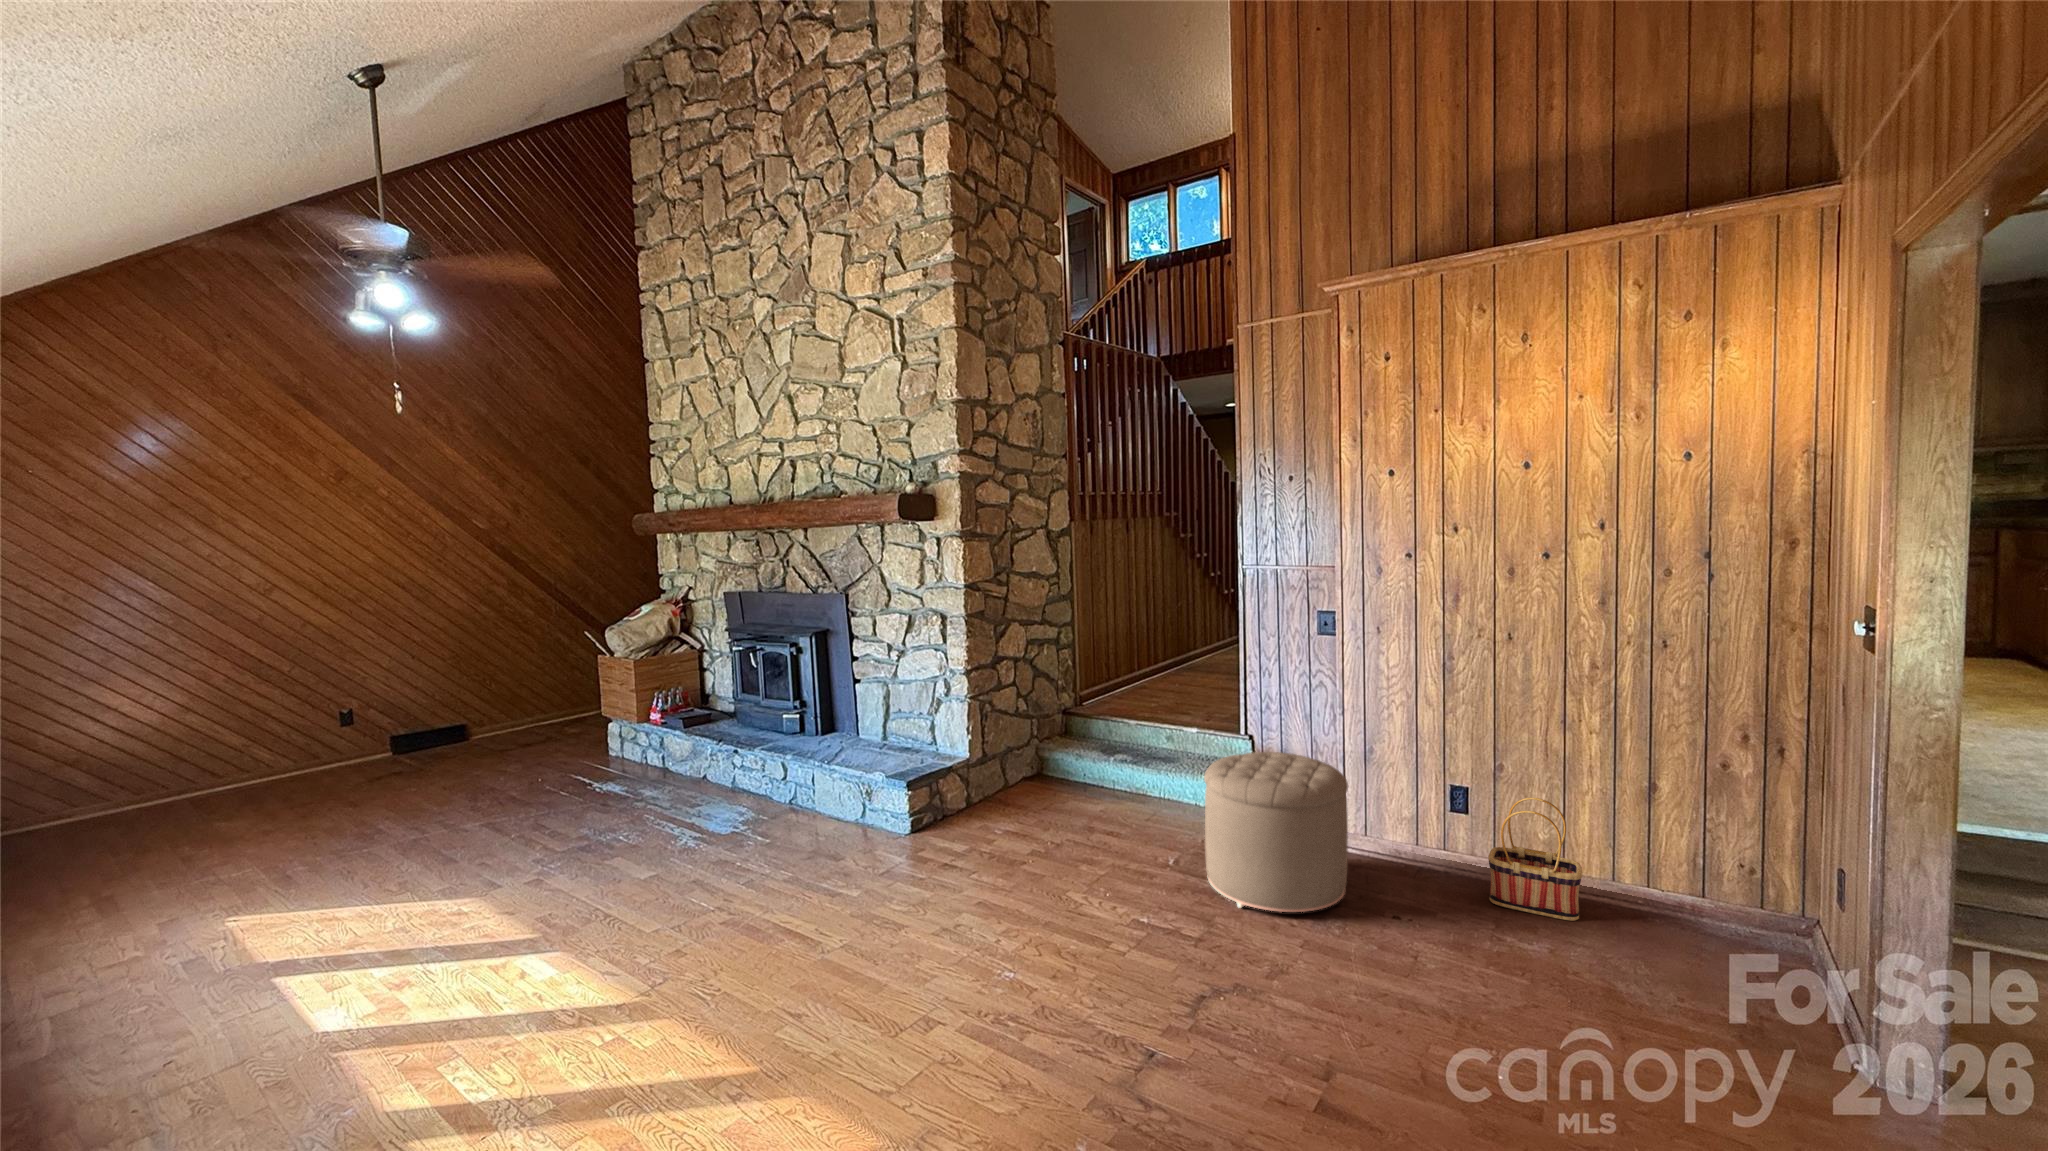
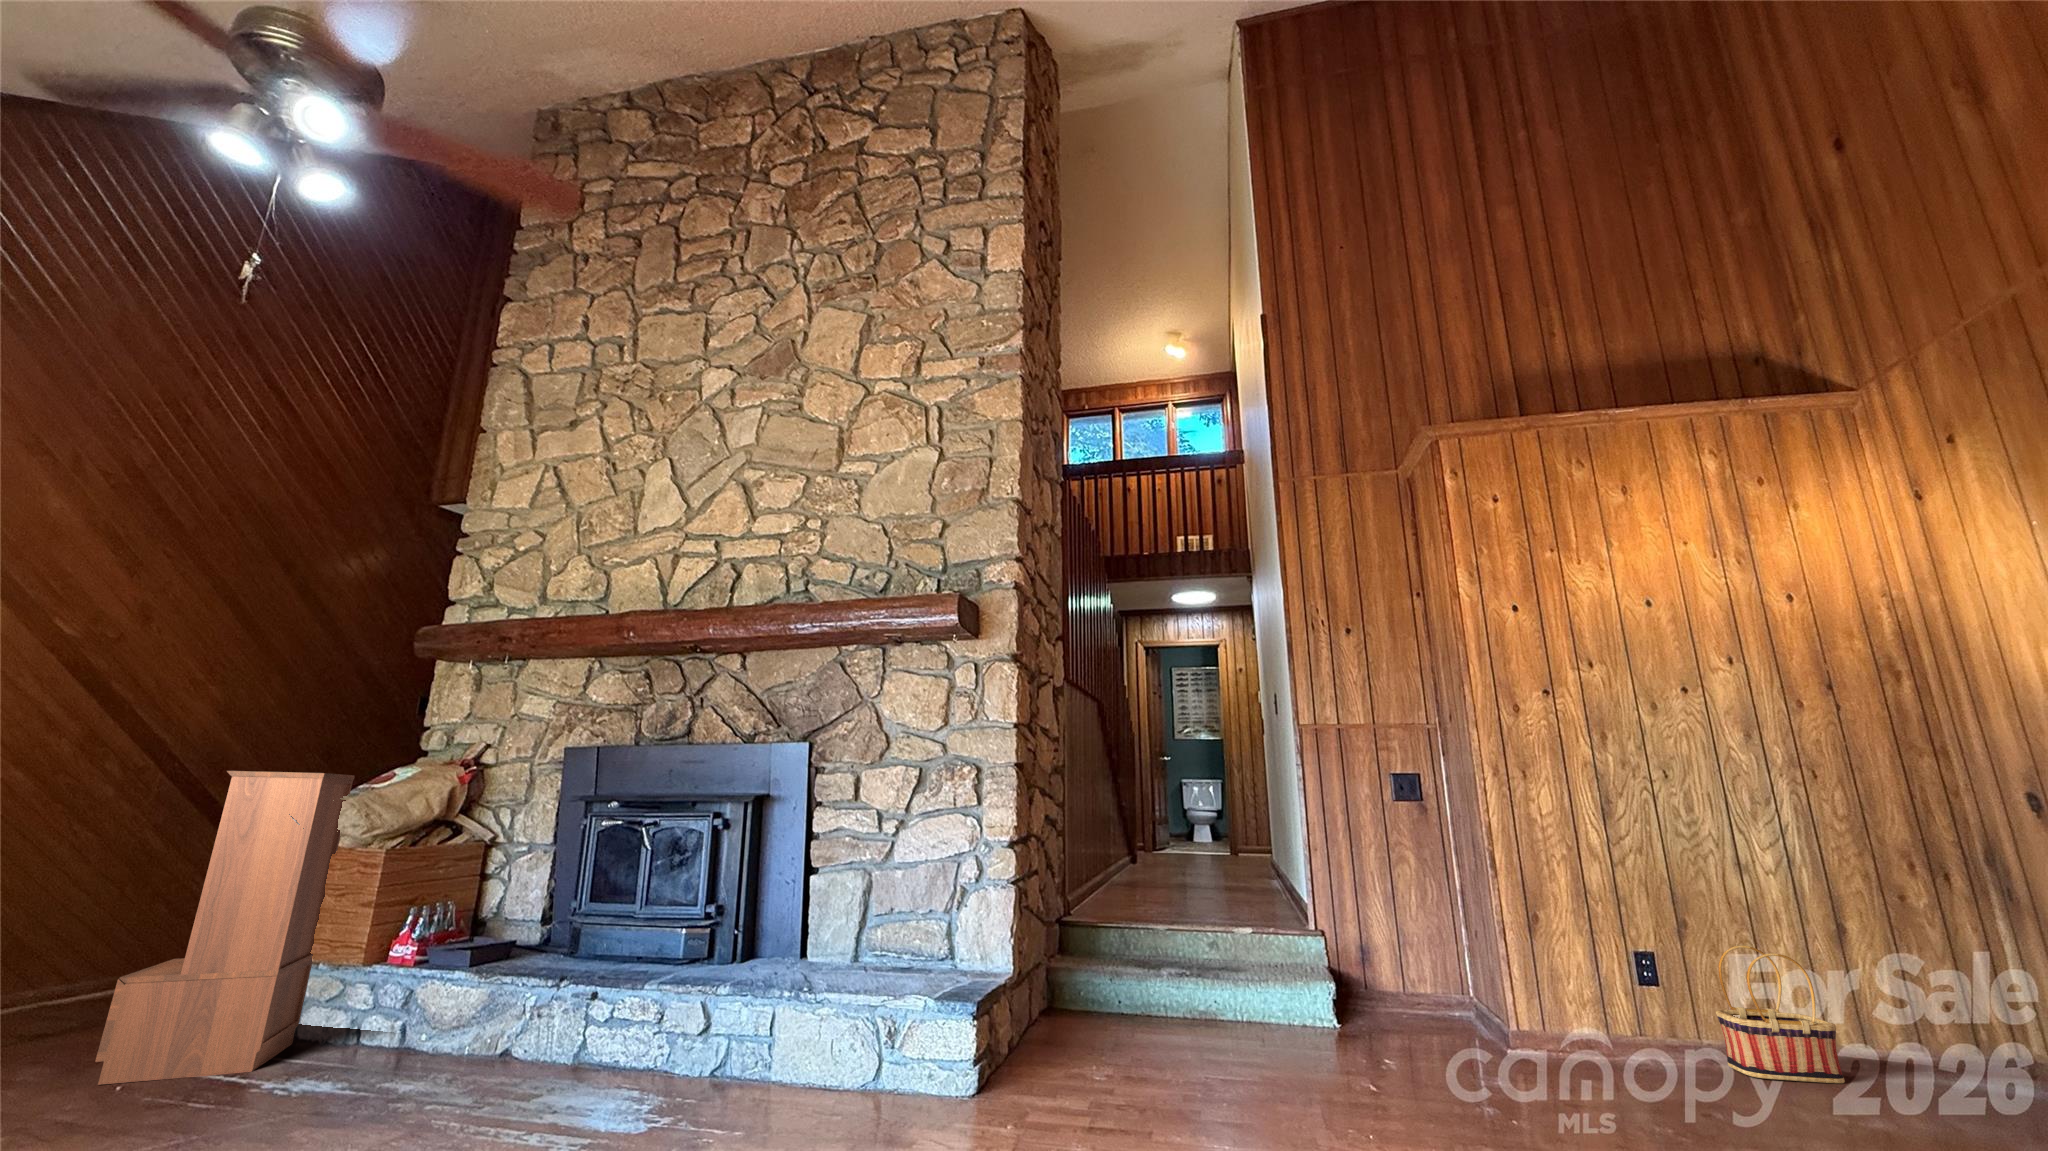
bookshelf: none [529,616,625,777] -> present [95,771,355,1085]
ottoman: present [1204,752,1348,912] -> none [1429,913,1643,1117]

